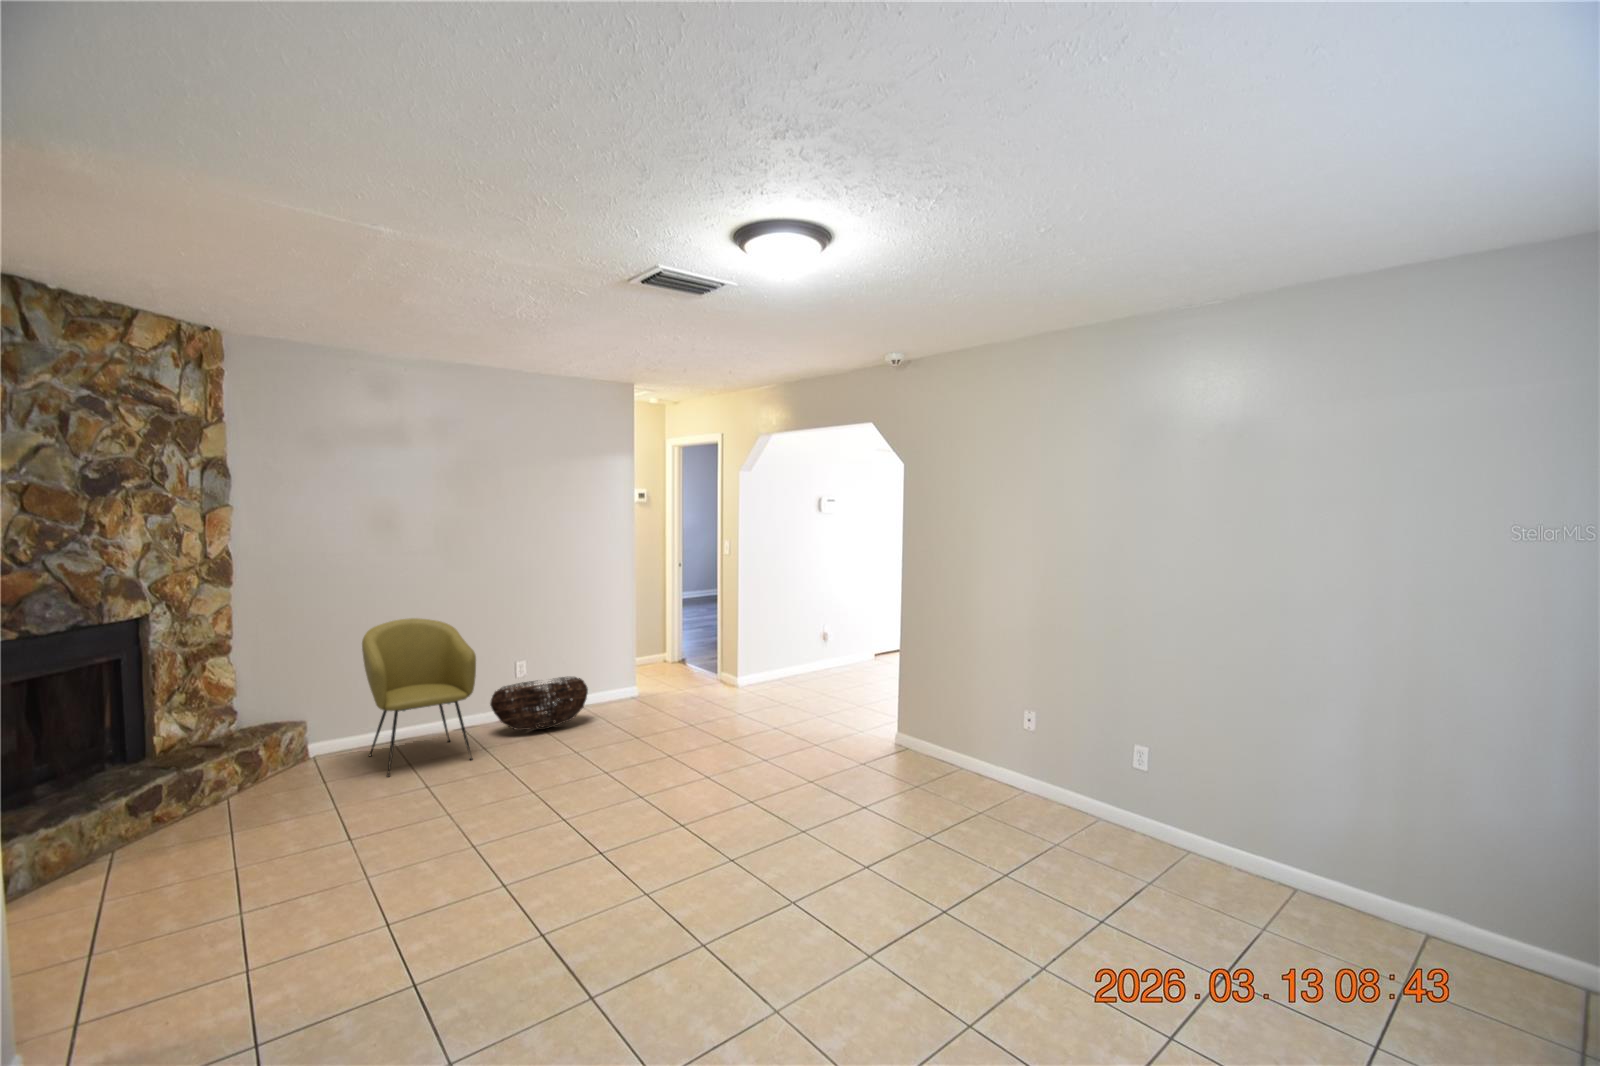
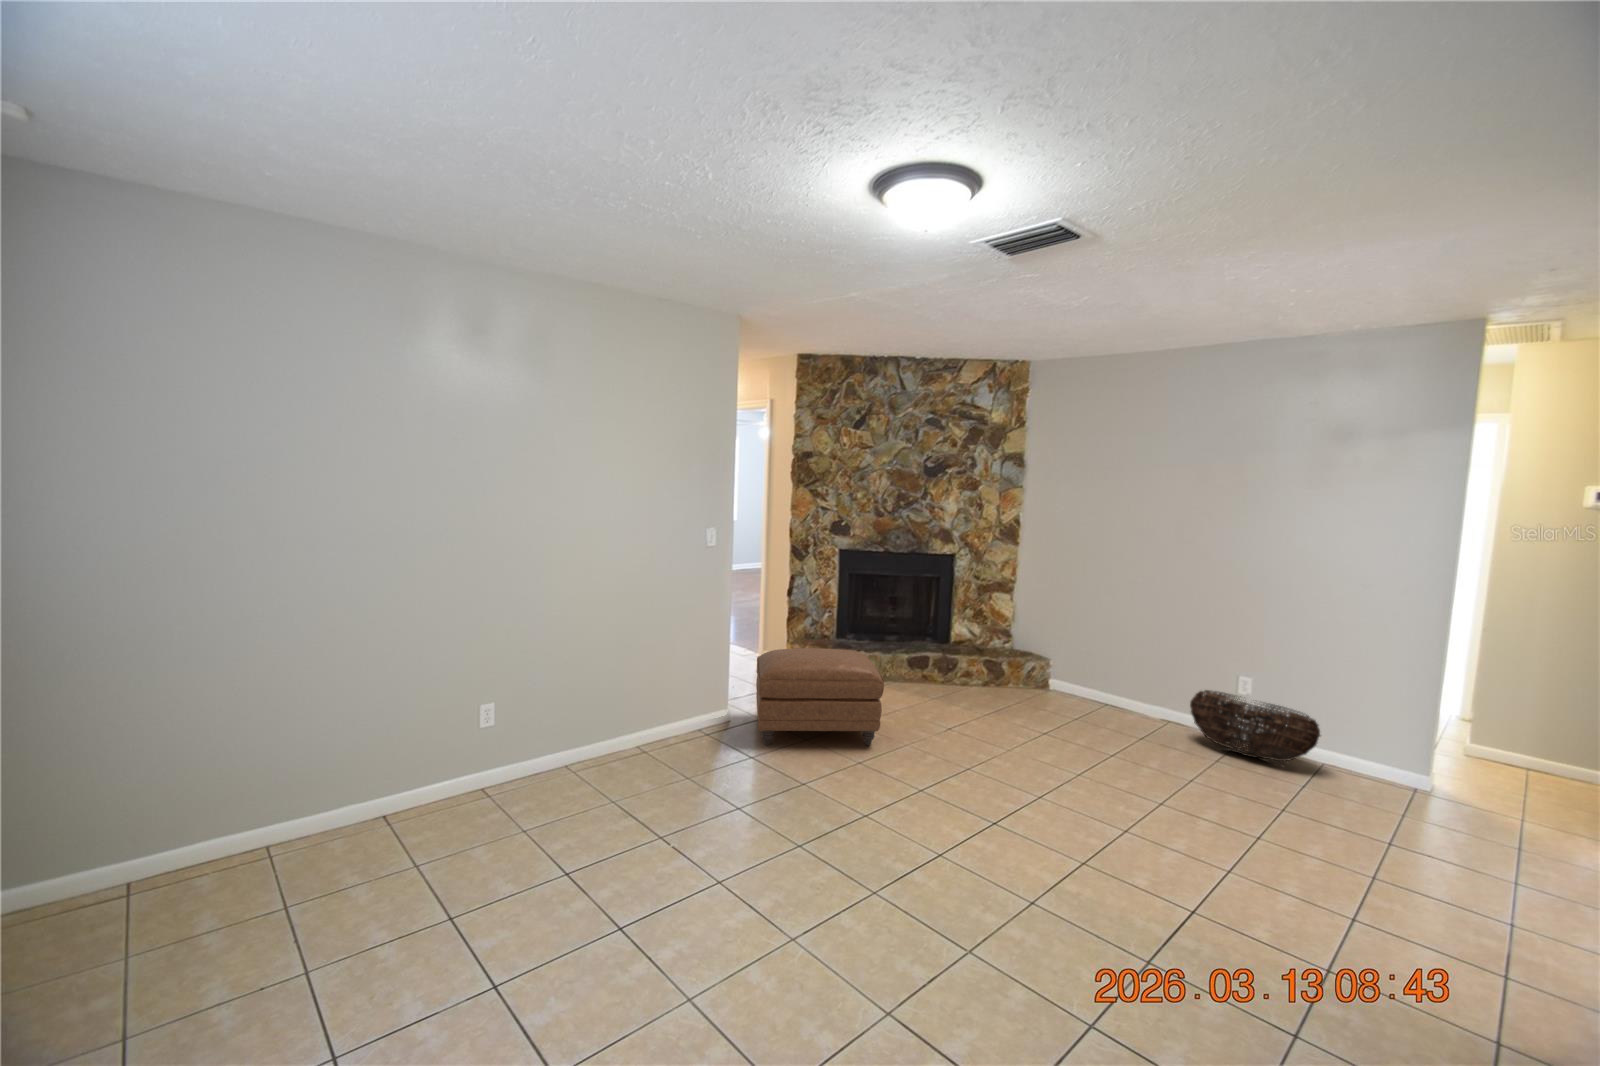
armchair: present [362,618,476,777] -> none [1052,595,1163,739]
ottoman: none [73,787,365,996] -> present [756,648,884,745]

